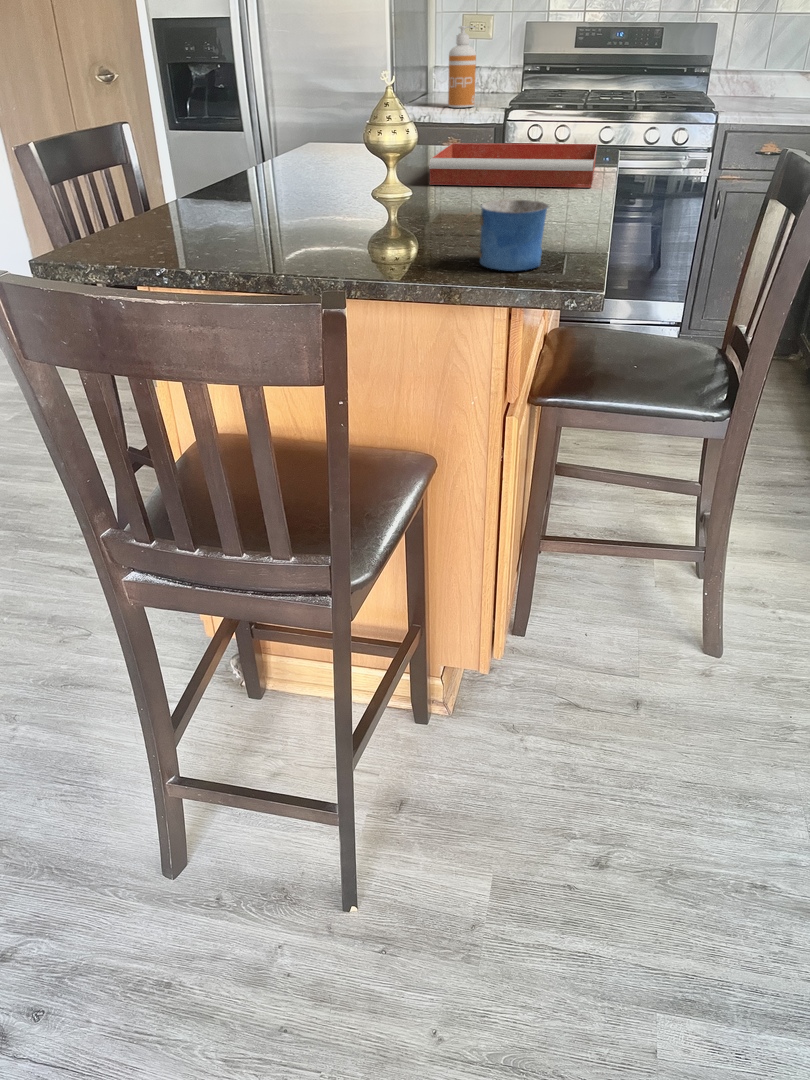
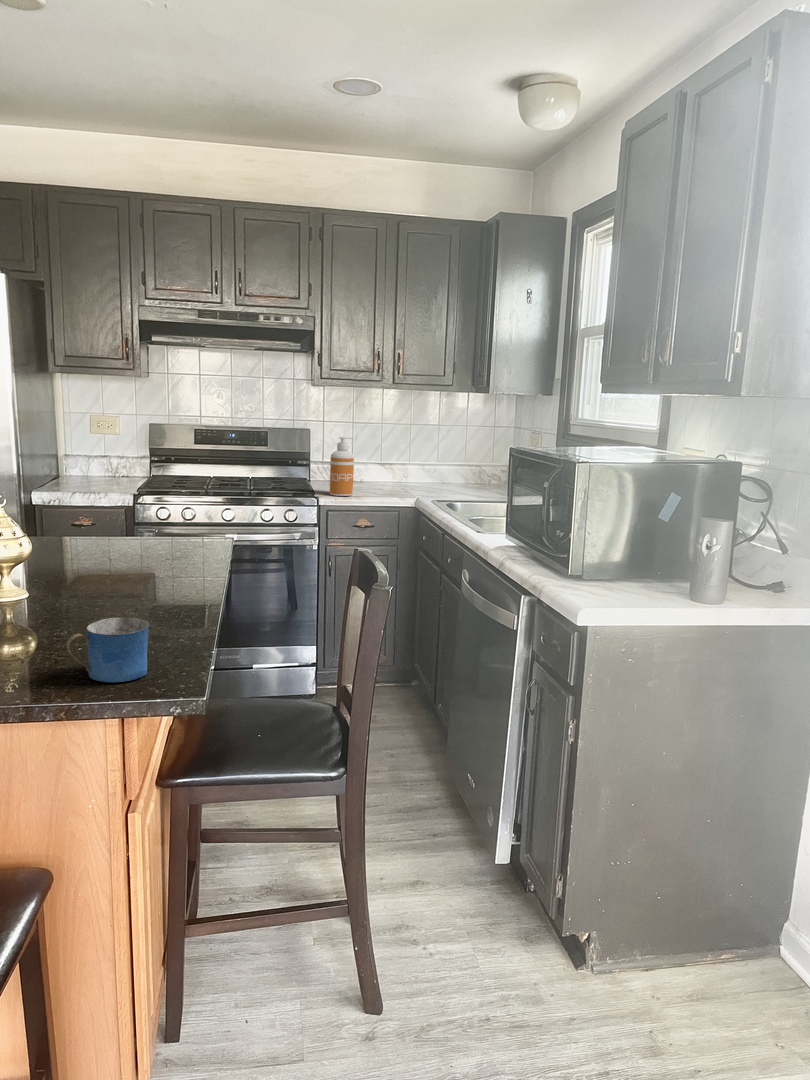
soap dispenser: present [448,26,476,108] -> present [330,437,354,496]
tray: present [429,143,597,187] -> none [49,539,210,581]

